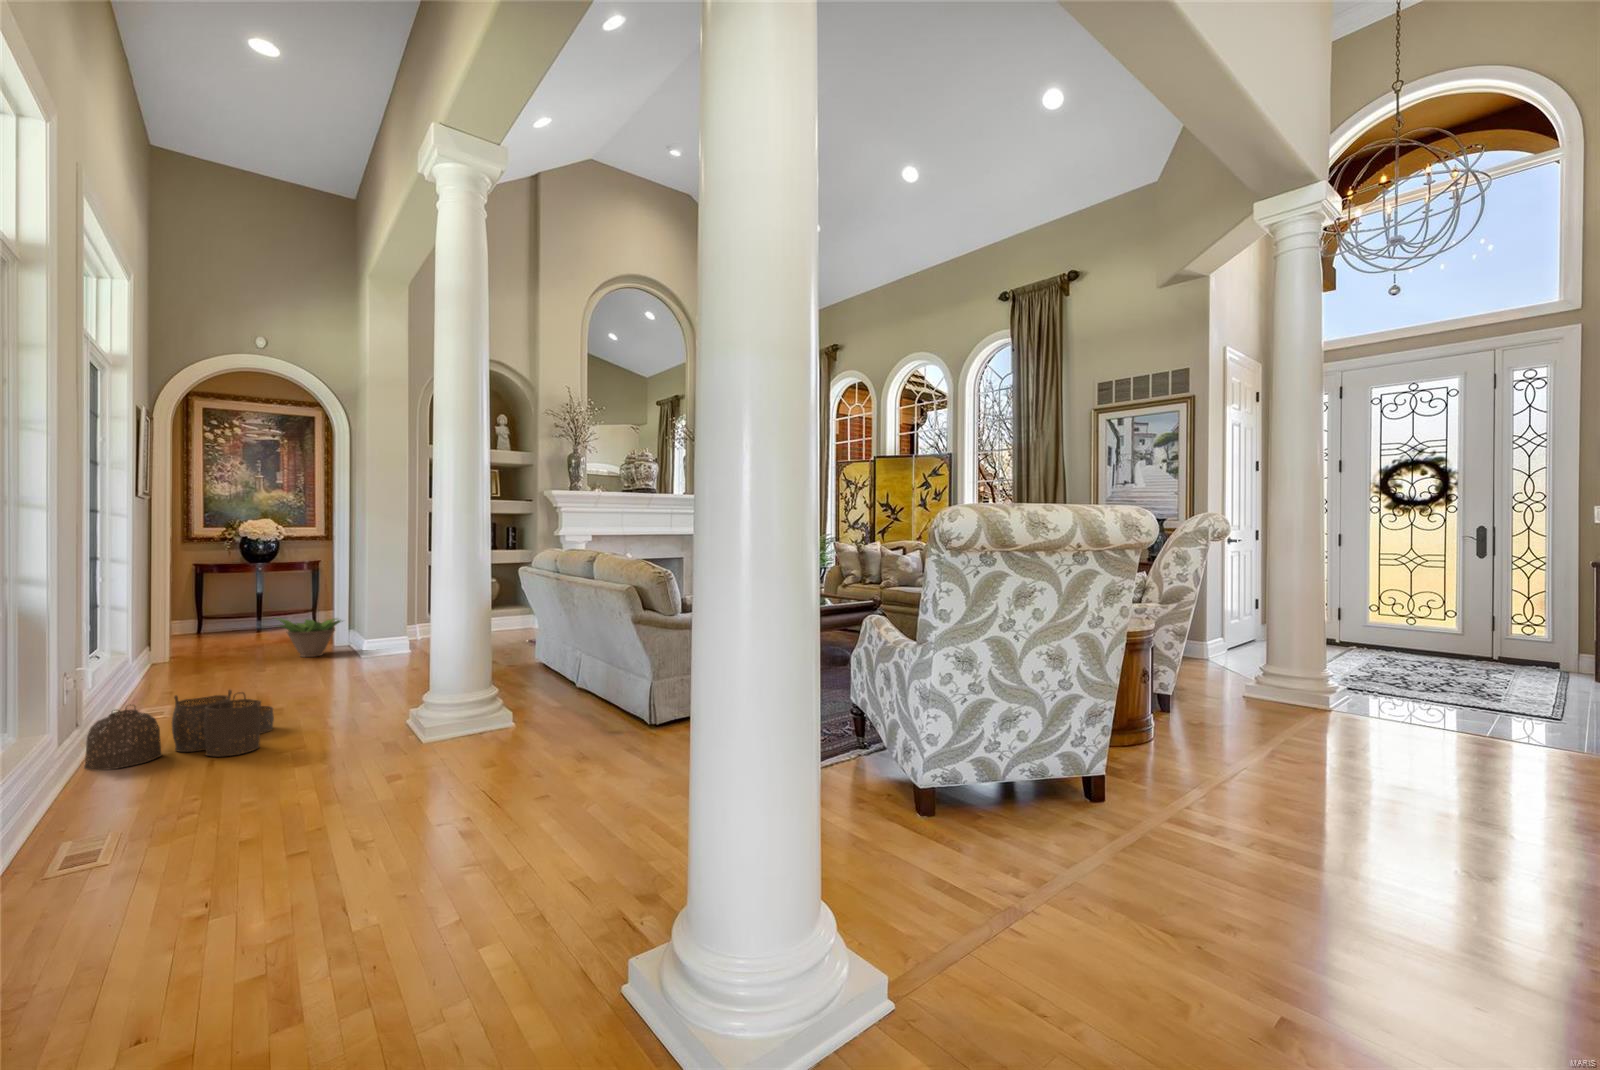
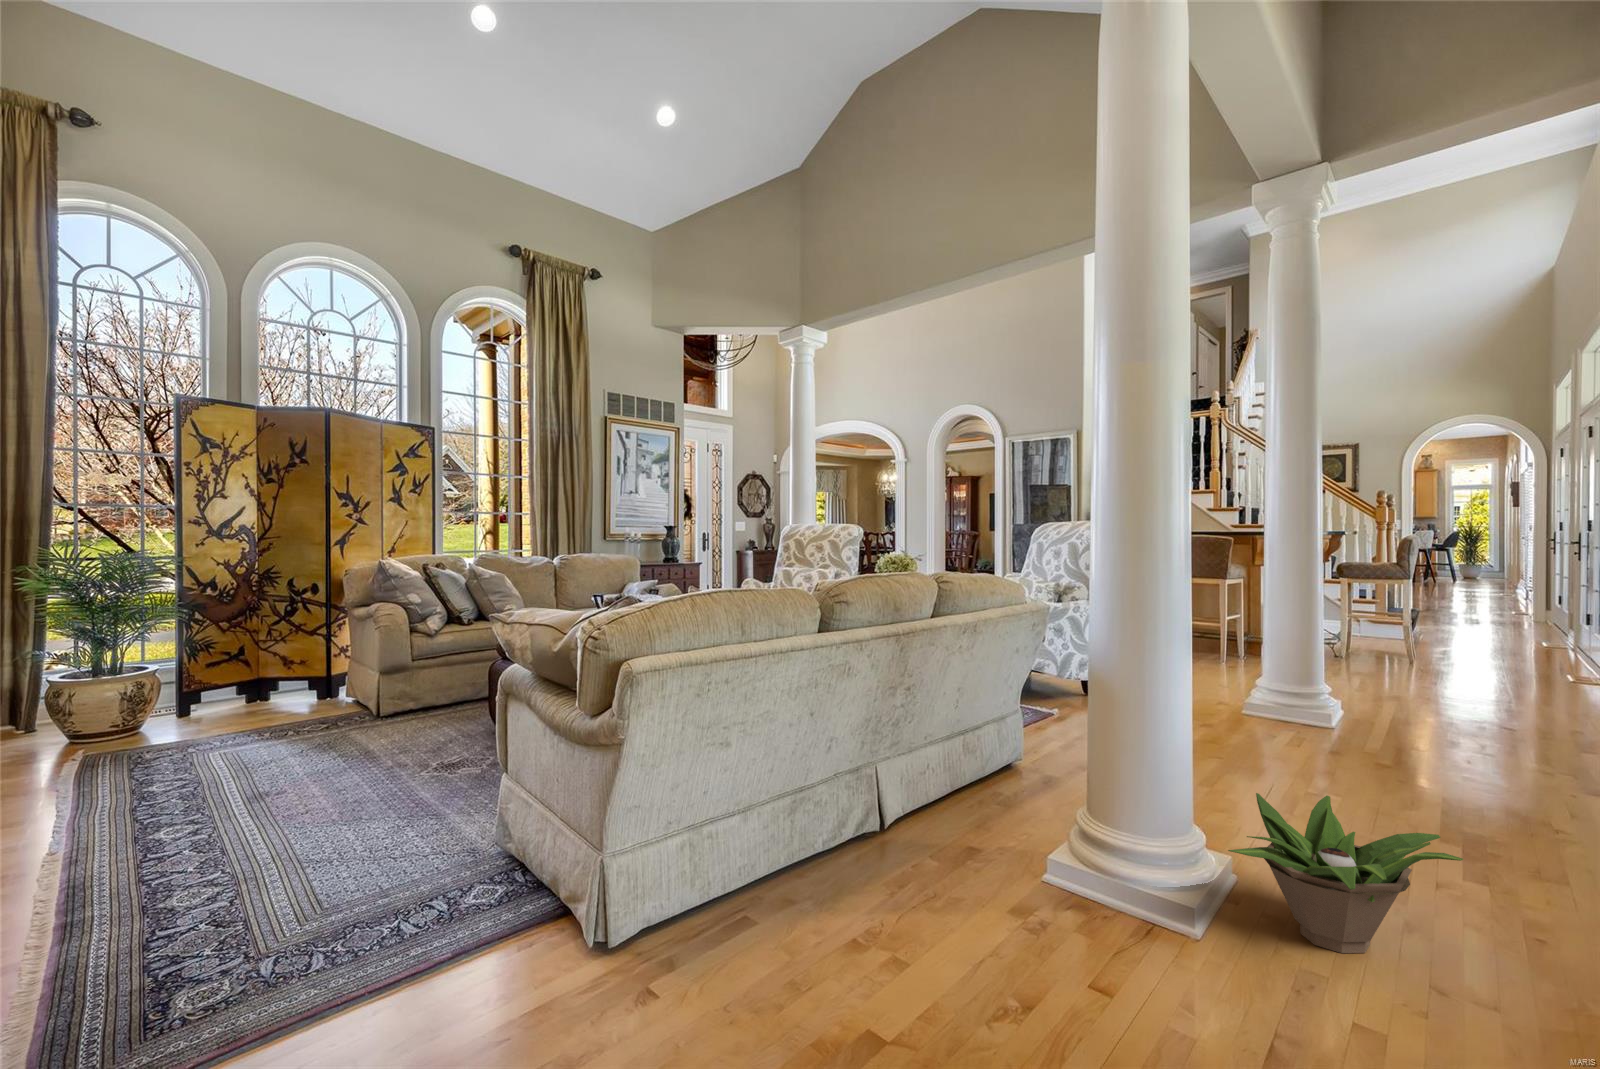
woven basket: present [84,690,274,770] -> none [1385,685,1554,759]

